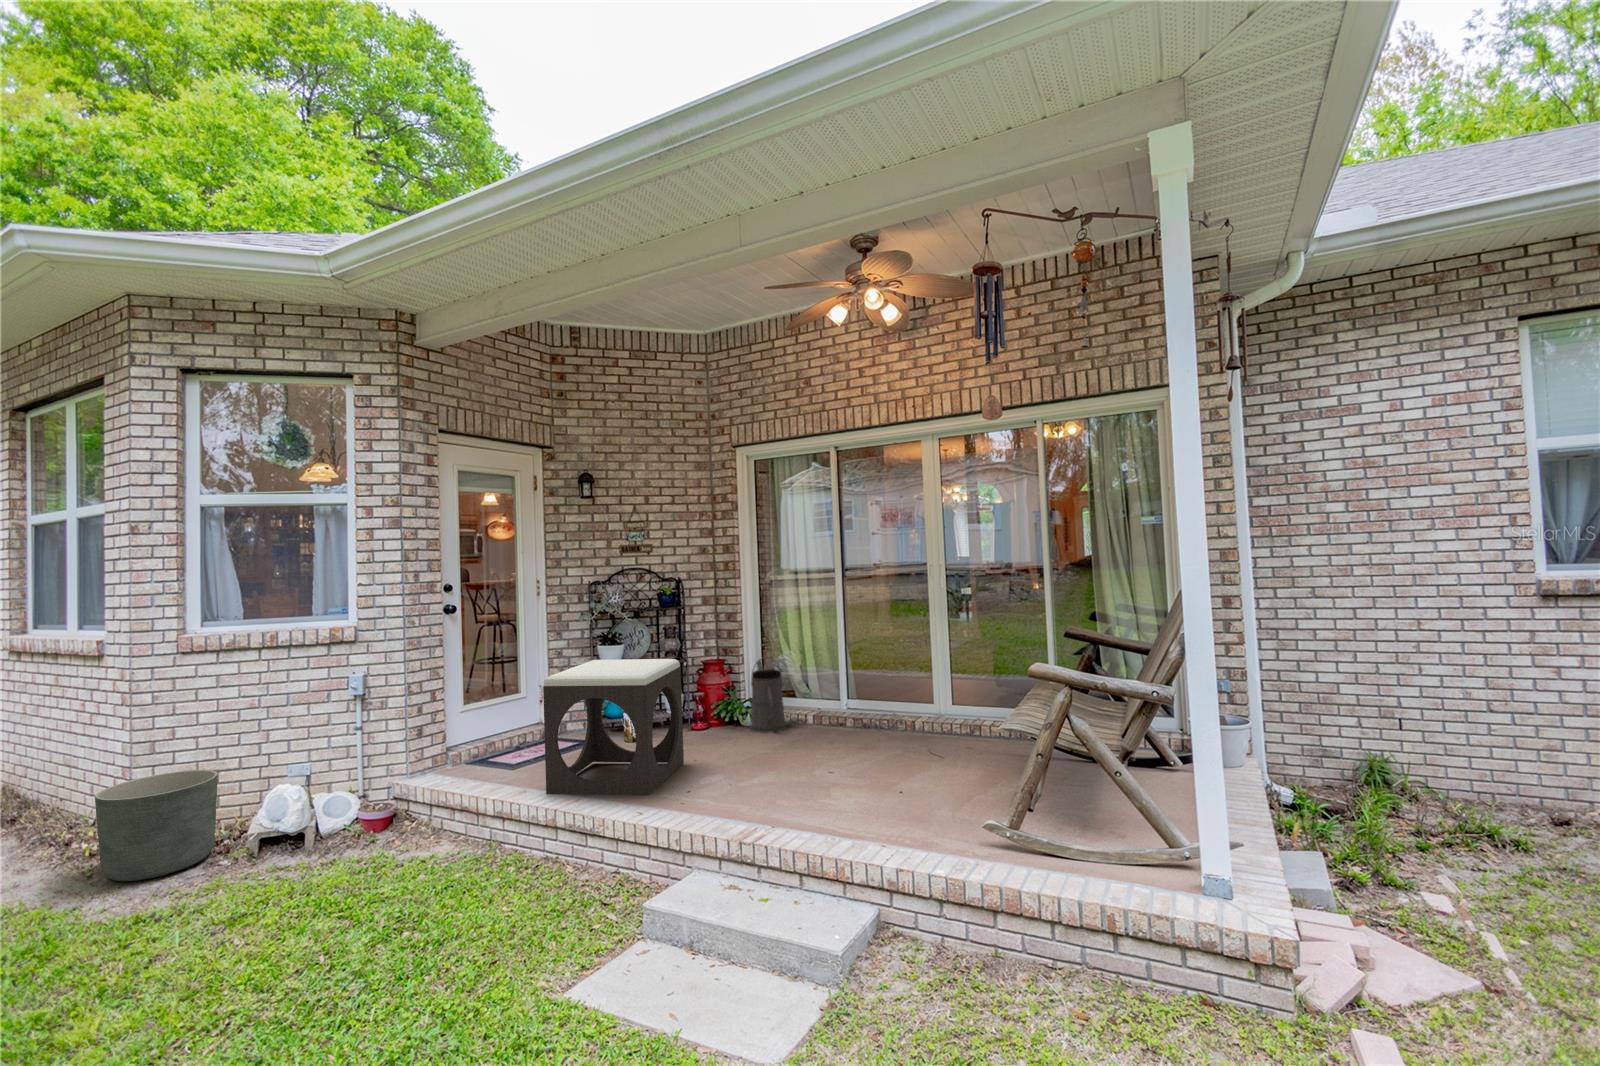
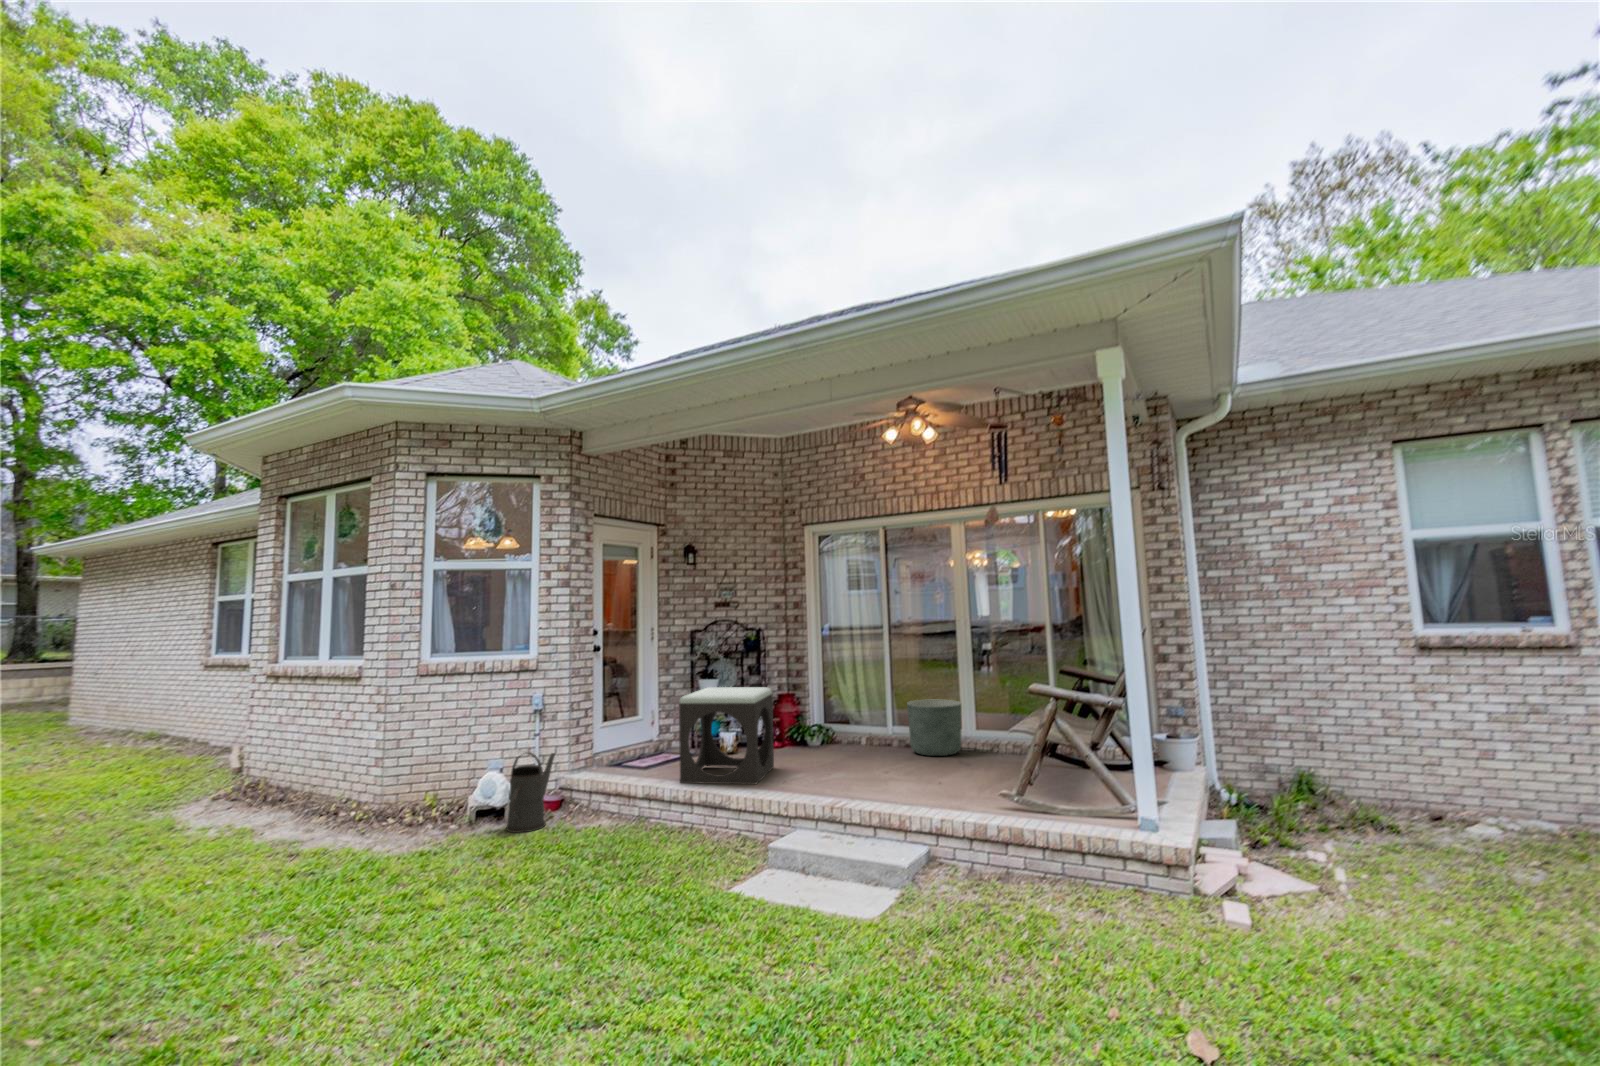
watering can: present [750,657,786,733] -> present [506,752,555,833]
planter: present [95,770,218,881] -> present [907,699,961,756]

